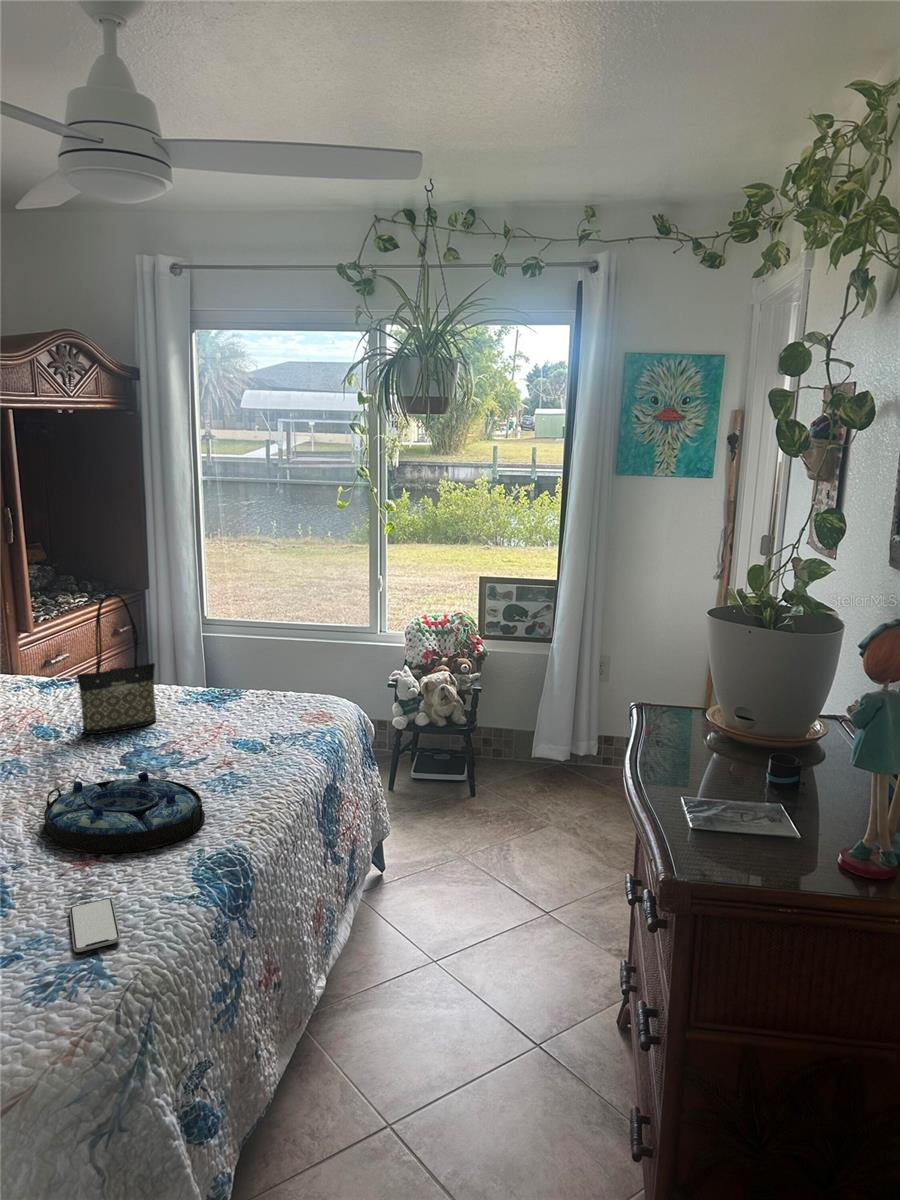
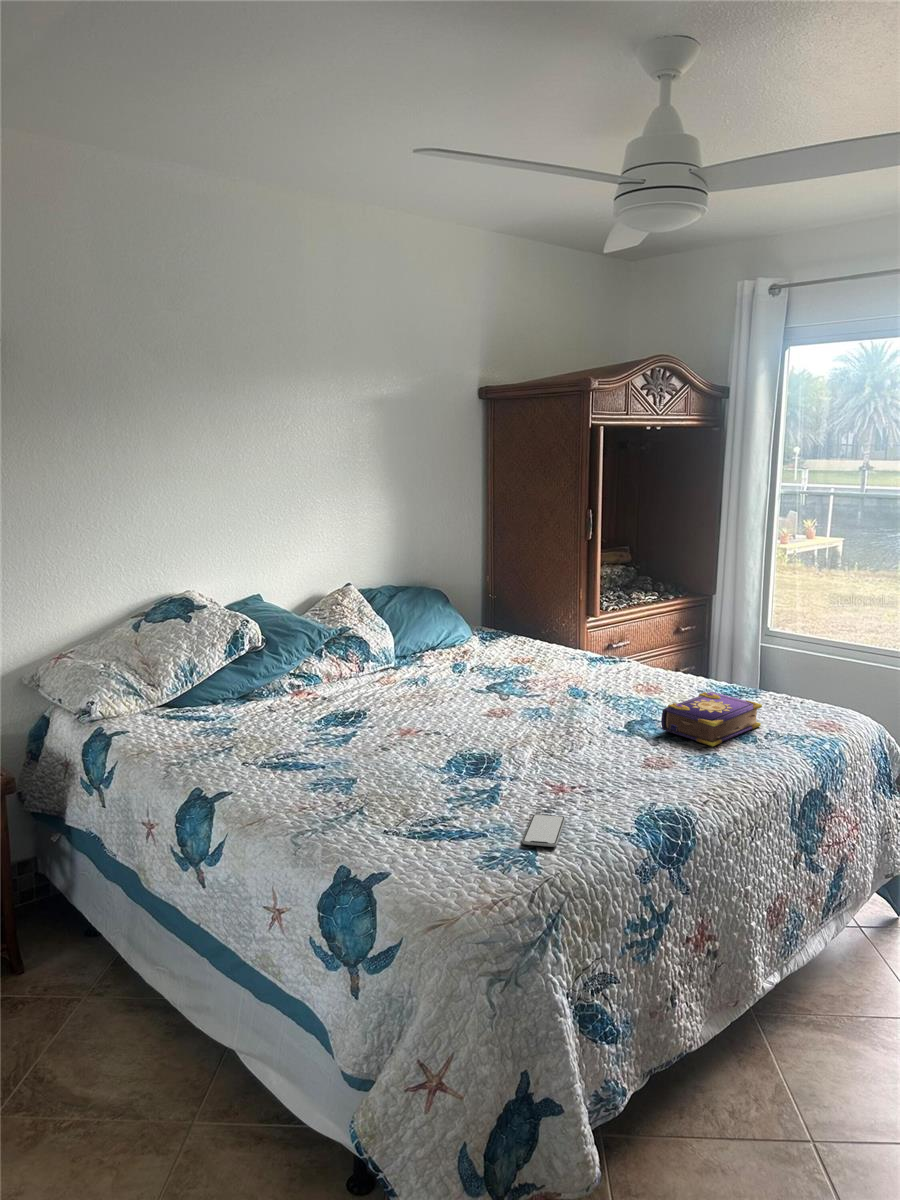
tote bag: present [77,594,156,734] -> none [605,580,673,703]
book: none [166,705,261,765] -> present [661,692,762,746]
serving tray: present [44,772,205,853] -> none [543,727,671,793]

